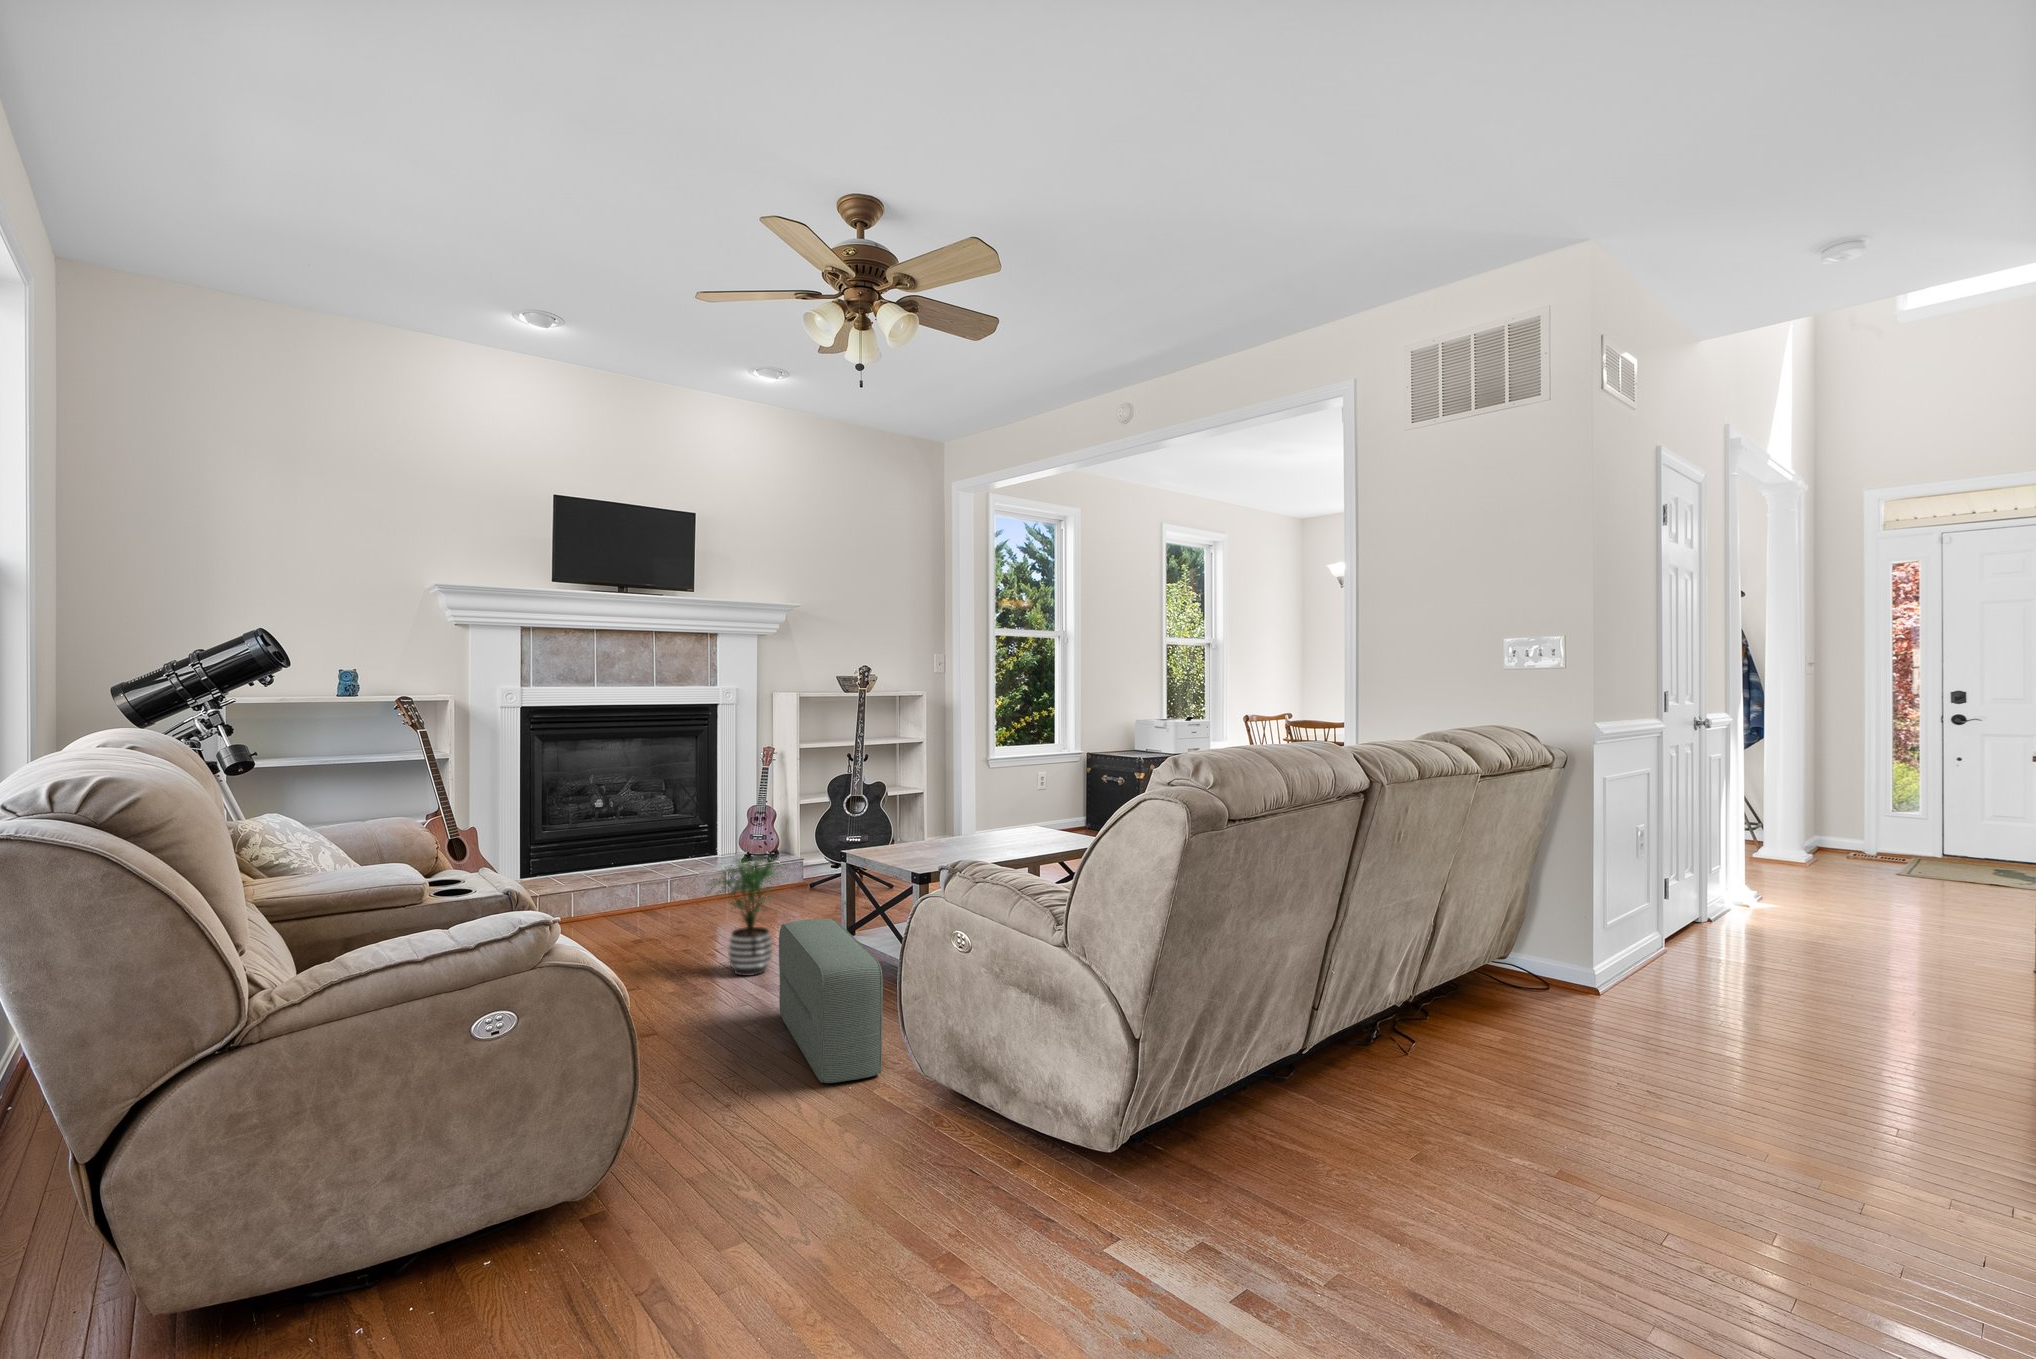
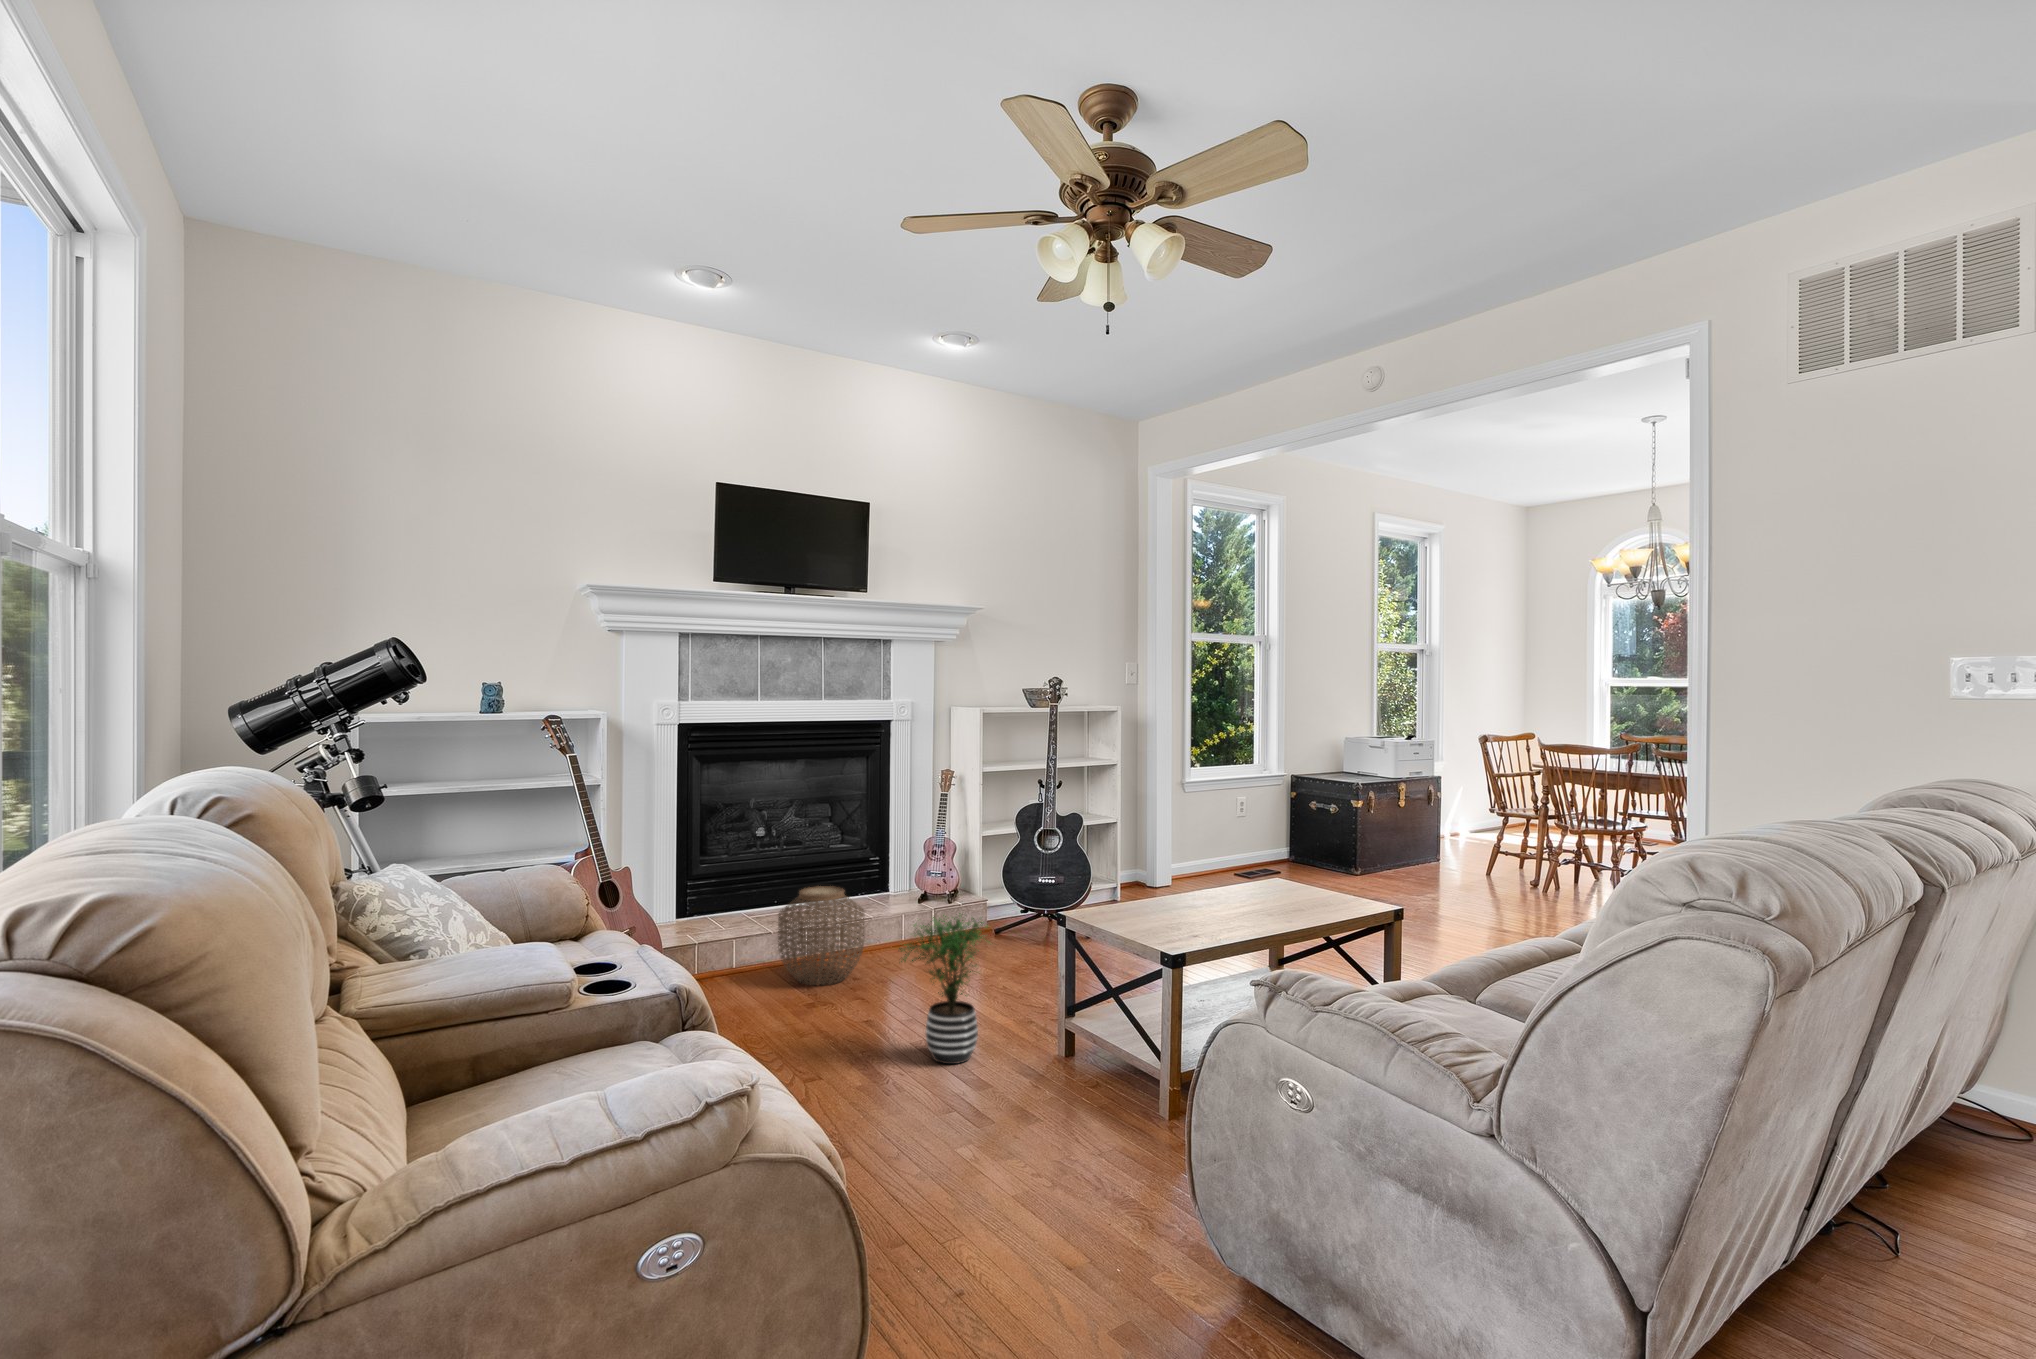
woven basket: none [610,844,688,927] -> present [778,886,864,985]
pouf: present [779,919,883,1083] -> none [1003,1008,1168,1262]

